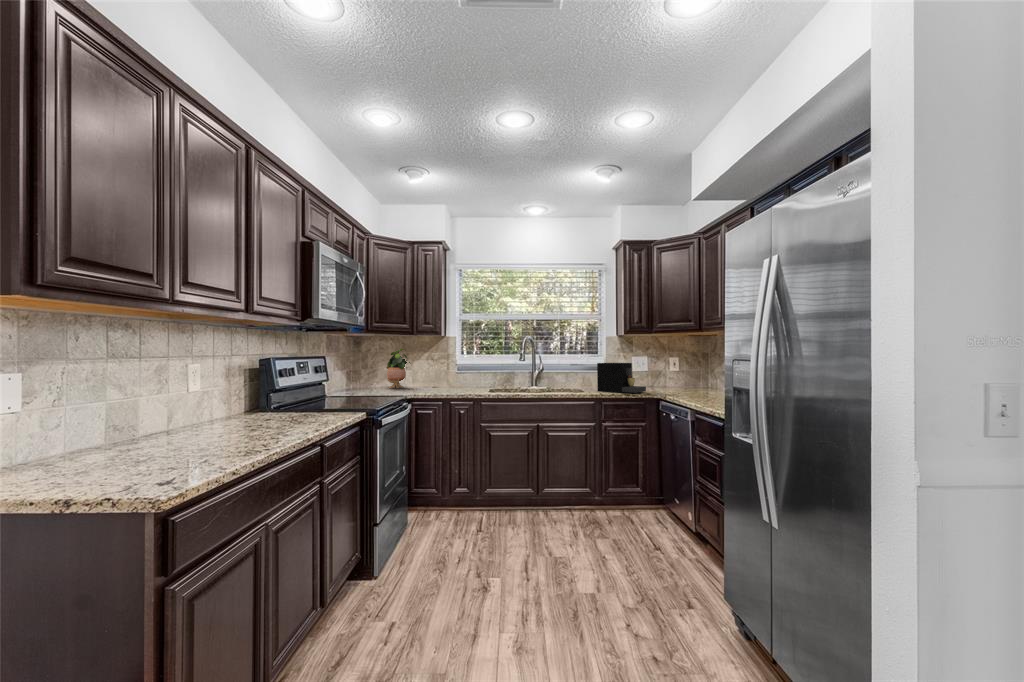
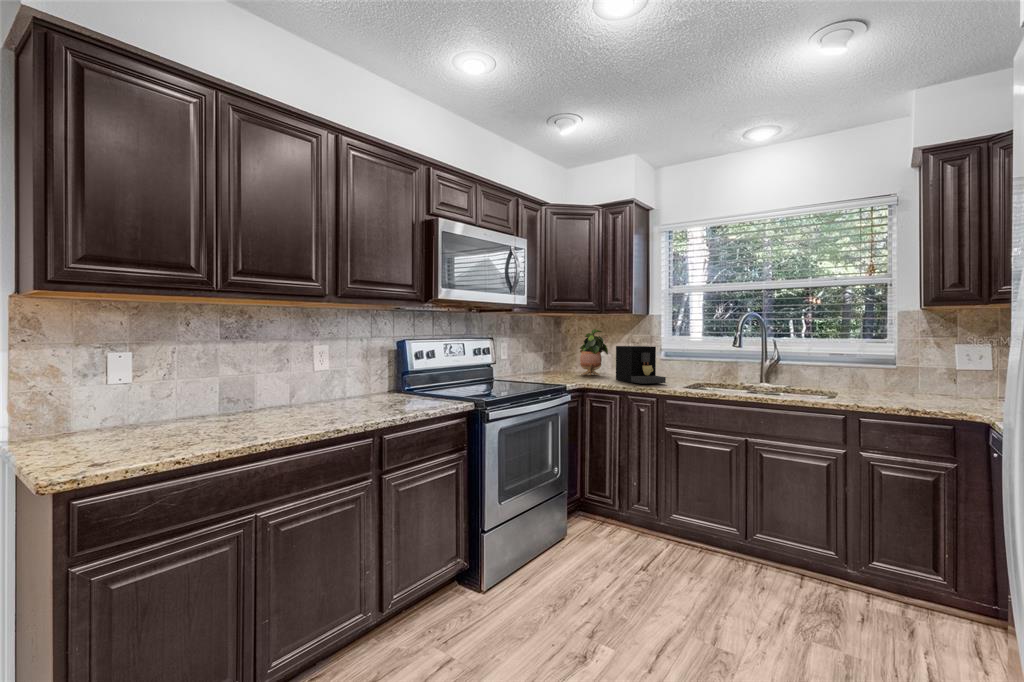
coffee maker: present [597,363,646,393] -> present [616,346,666,384]

